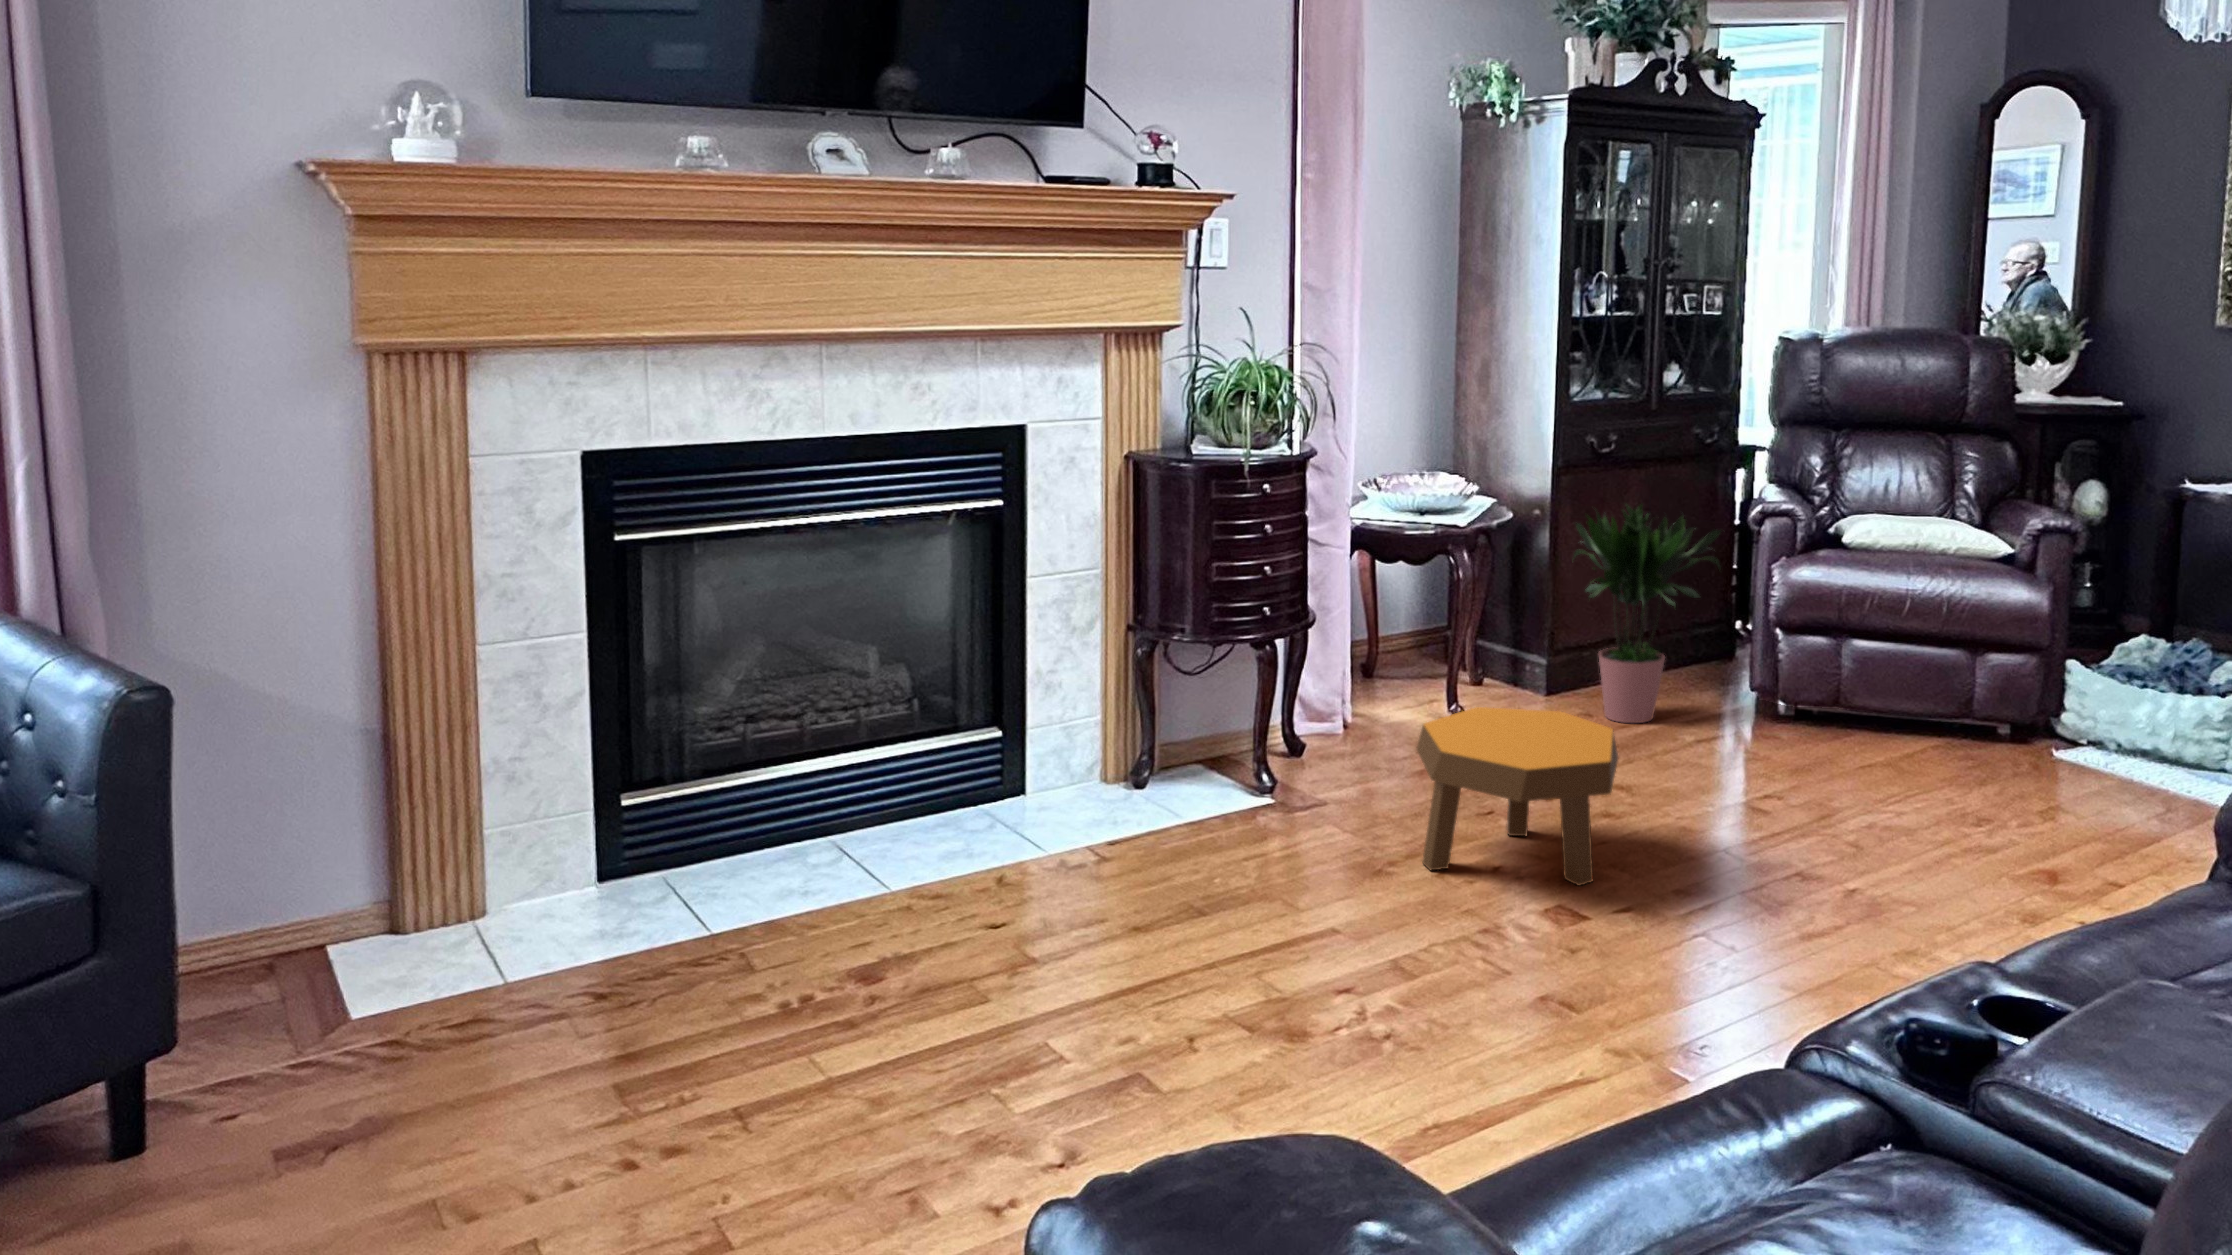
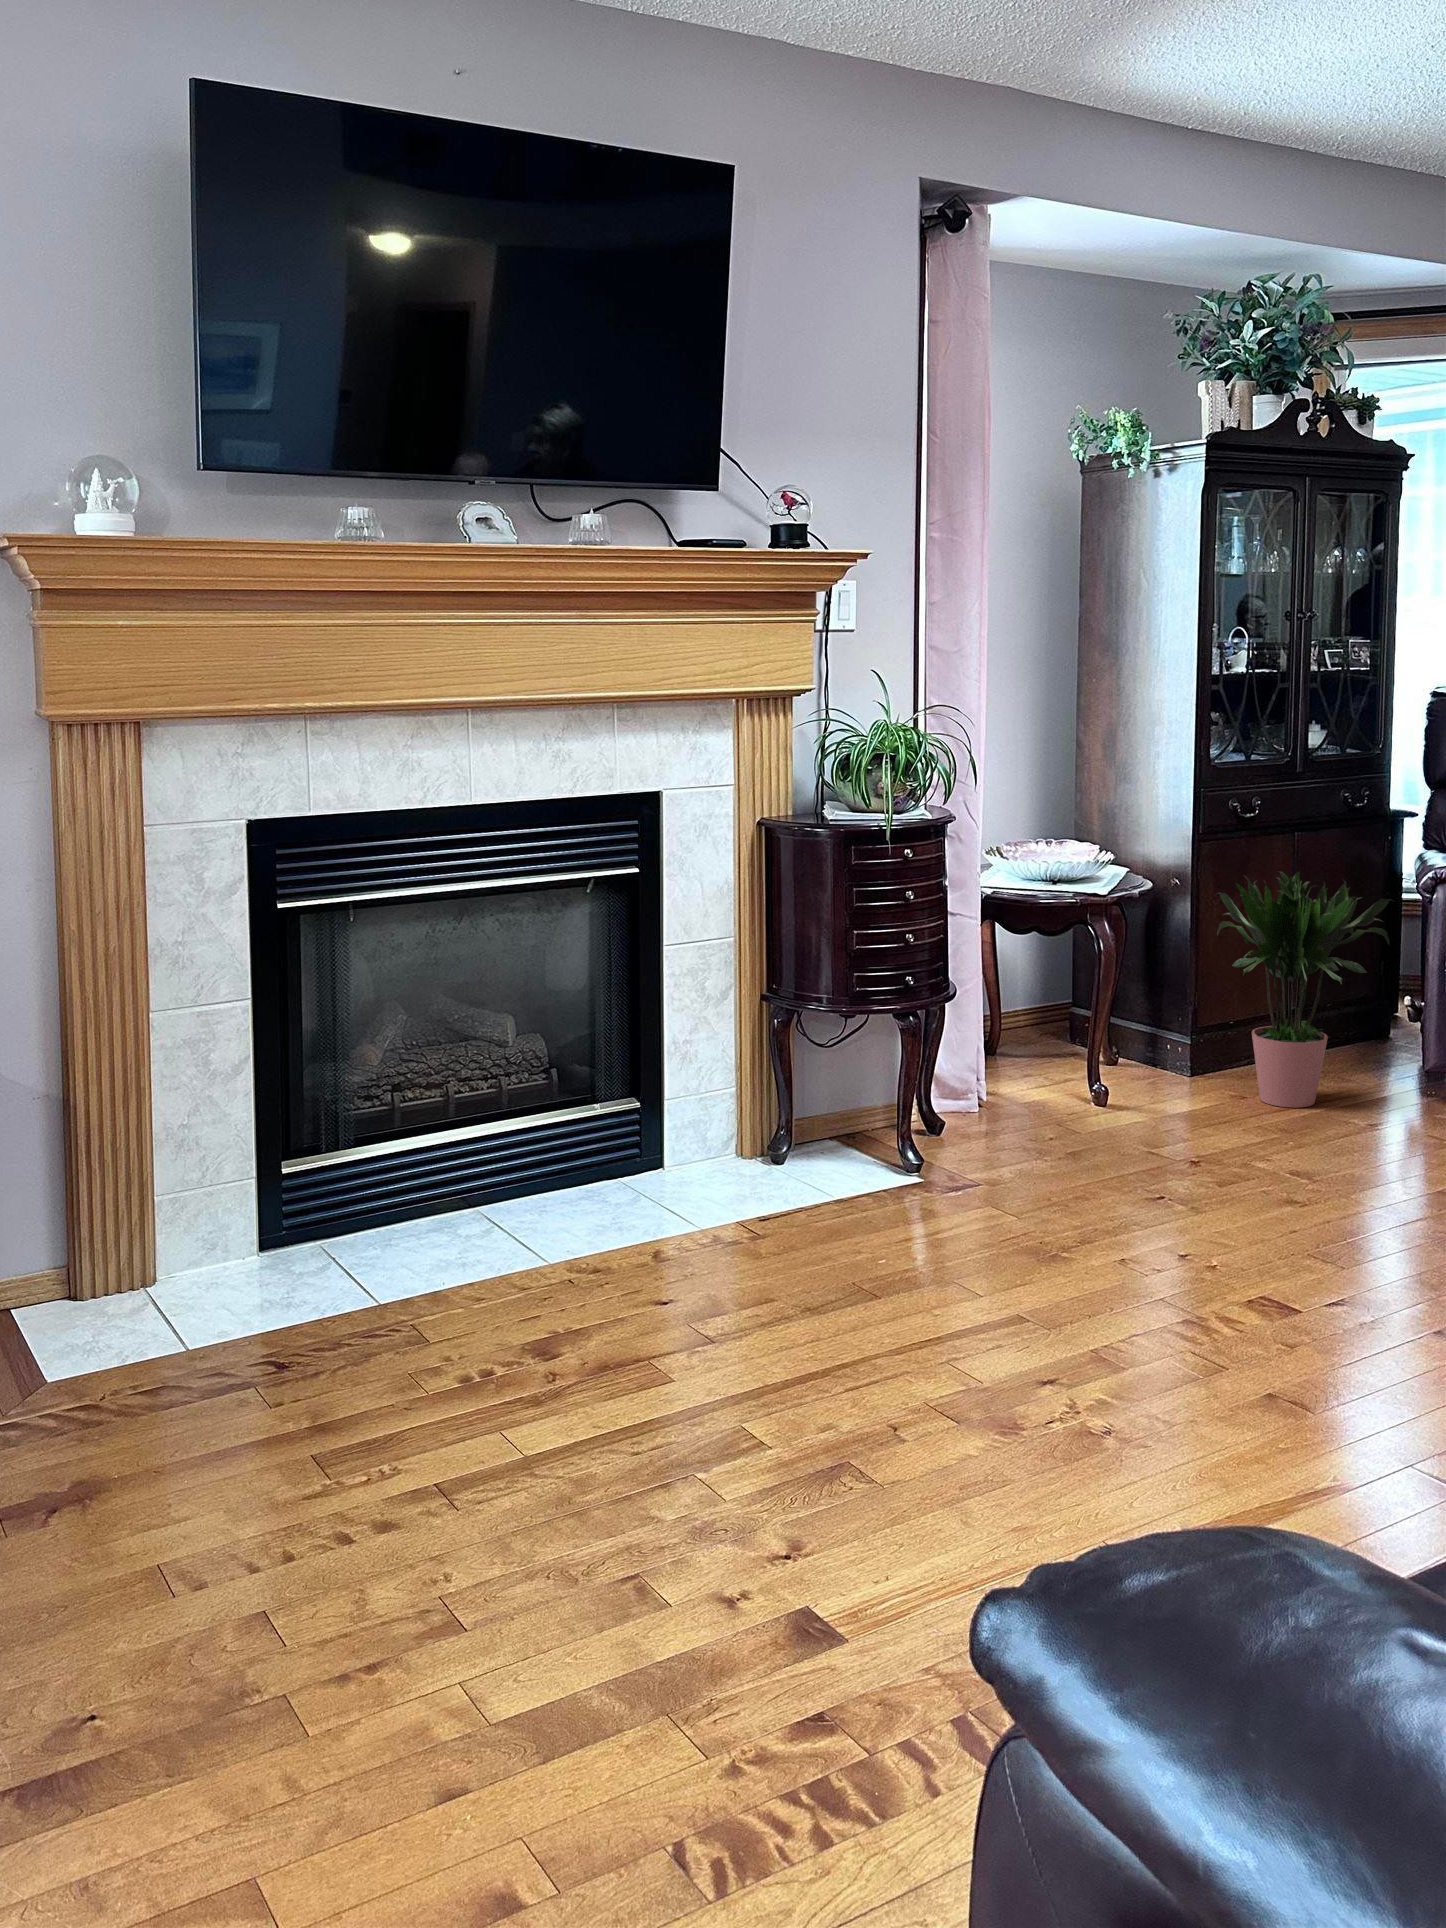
footstool: present [1417,707,1618,885] -> none [1085,1086,1316,1279]

